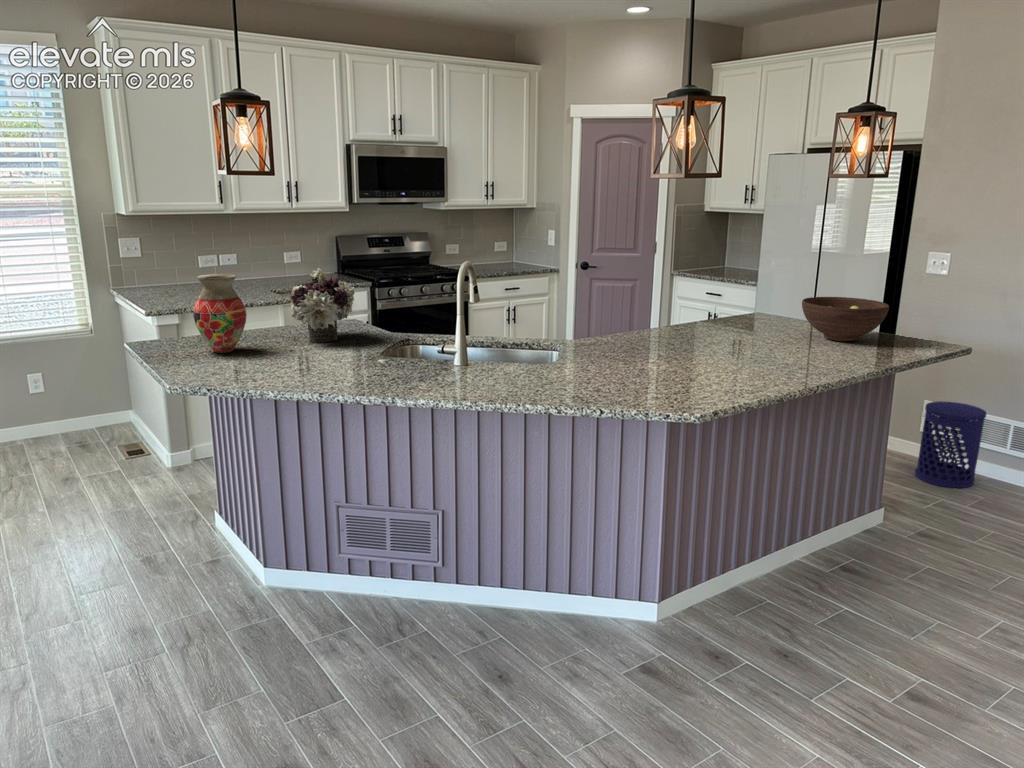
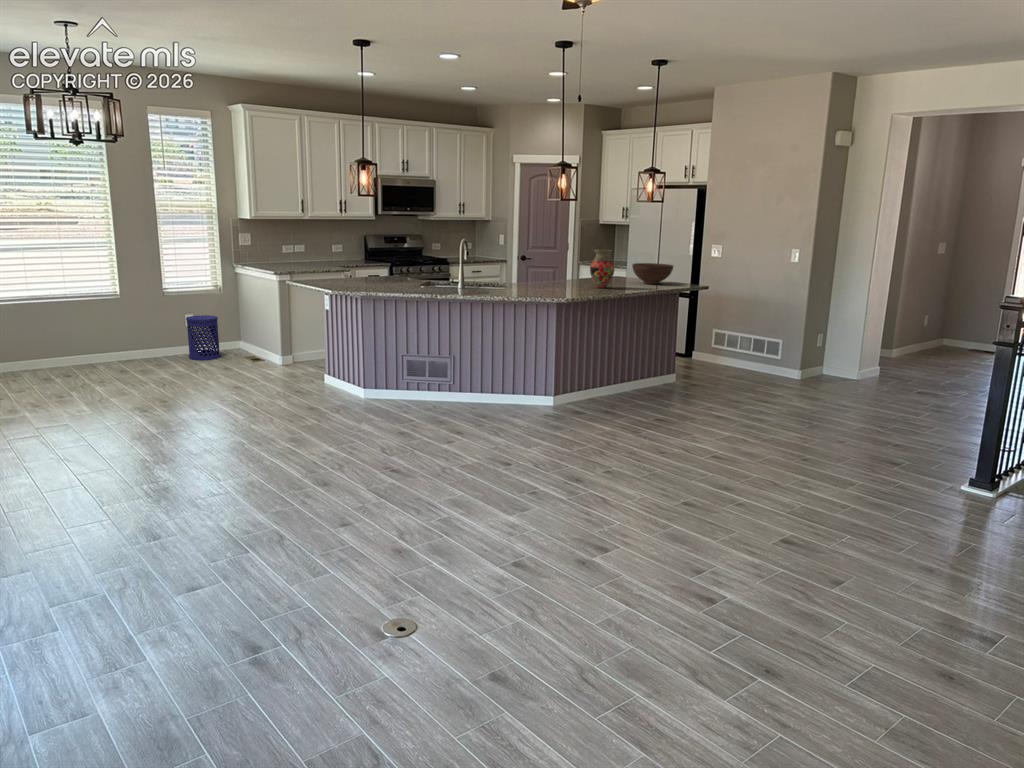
flower arrangement: present [290,268,354,342] -> none [369,244,404,282]
vase: present [193,274,247,353] -> present [590,250,614,288]
waste bin: present [915,401,987,488] -> present [186,315,220,360]

